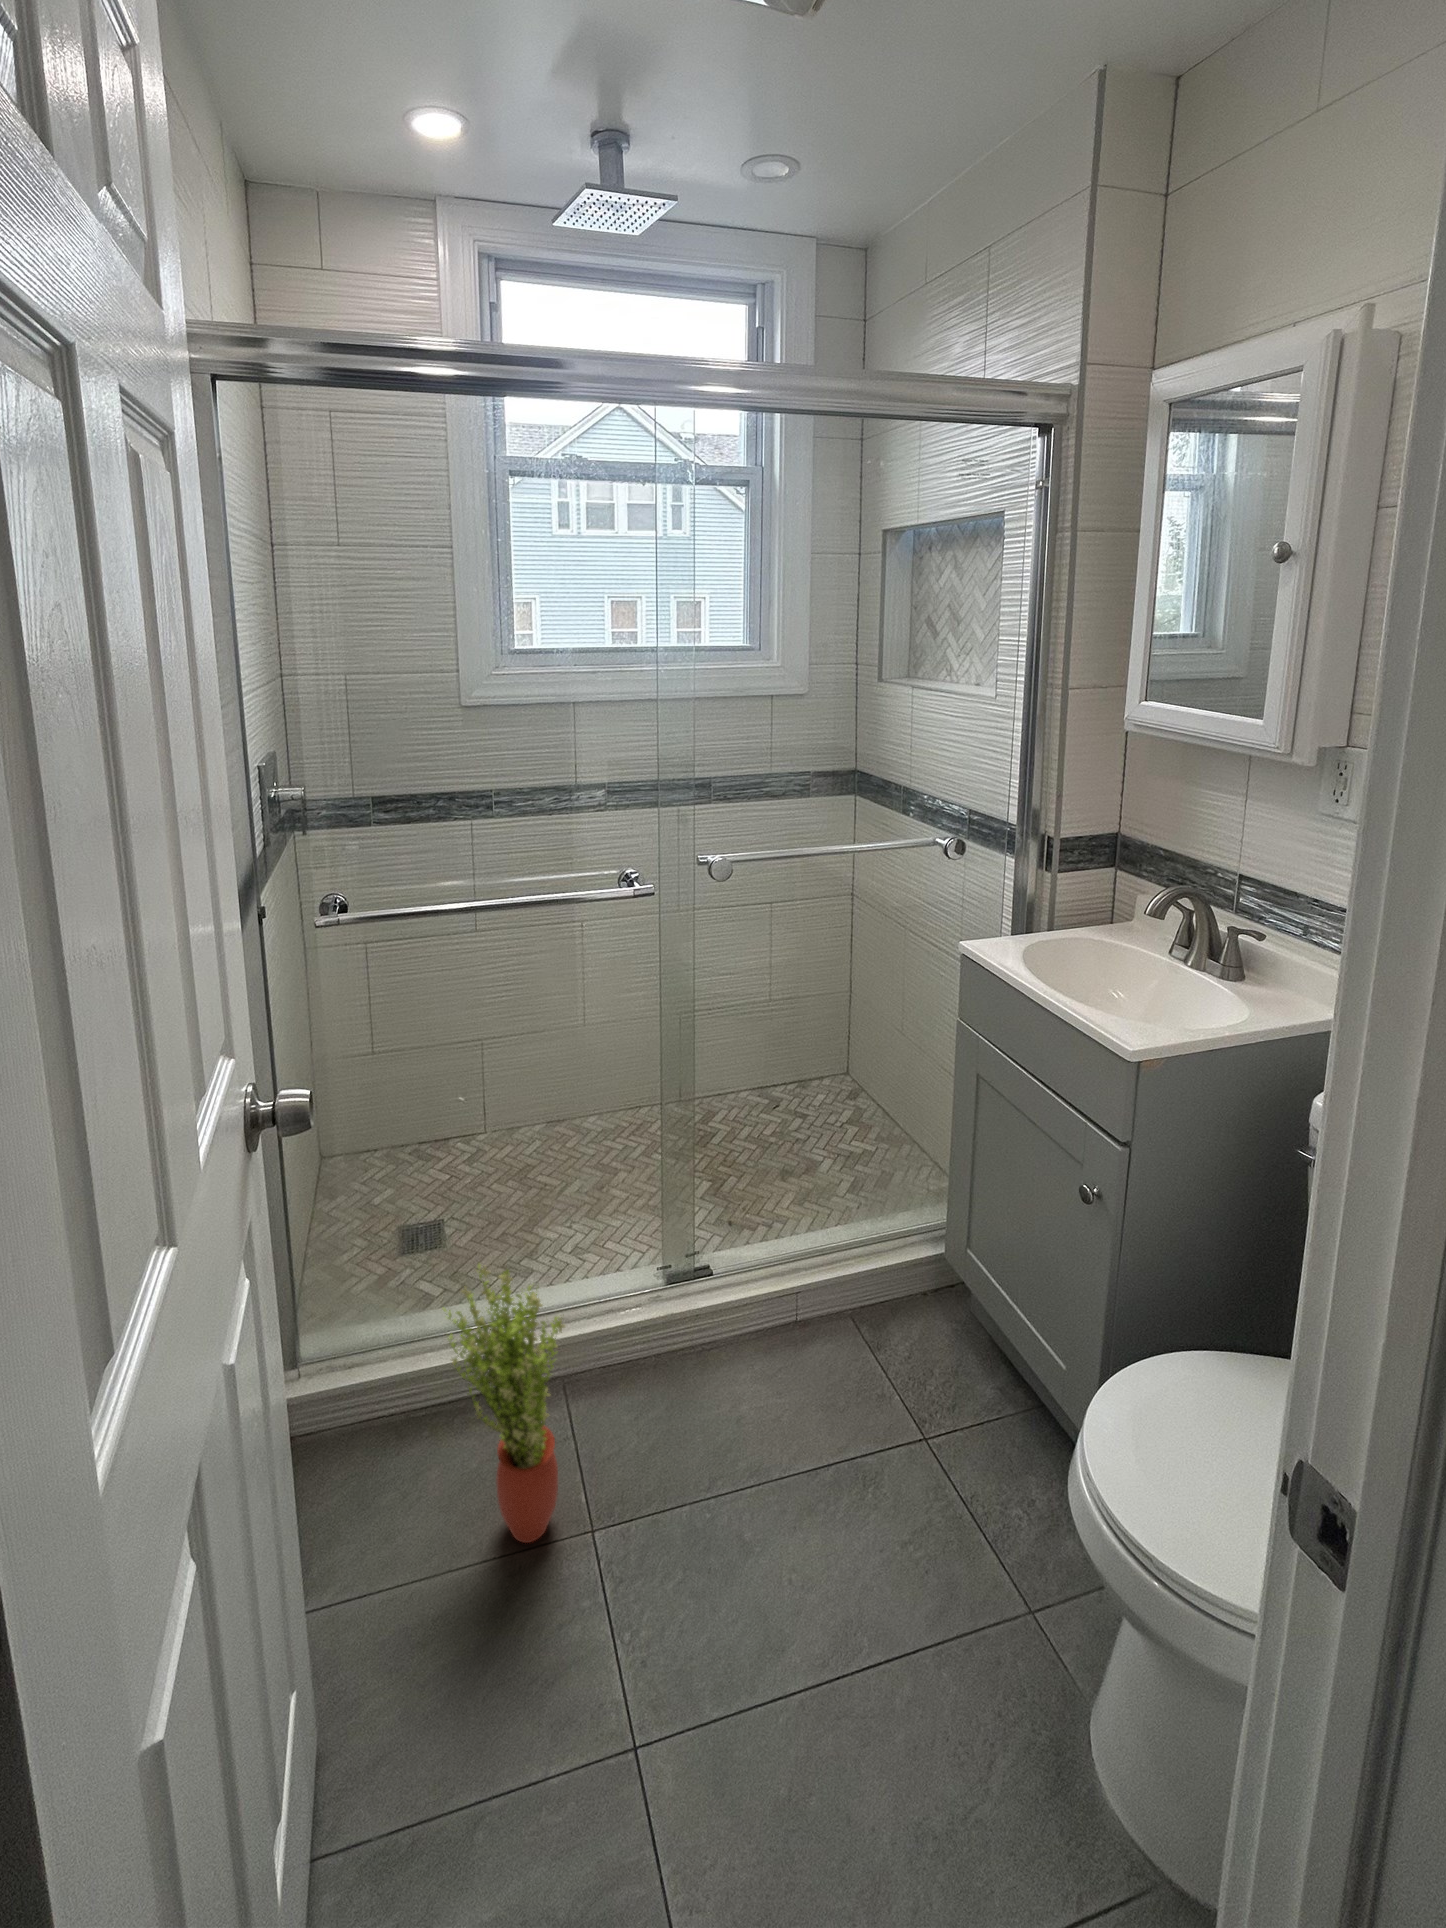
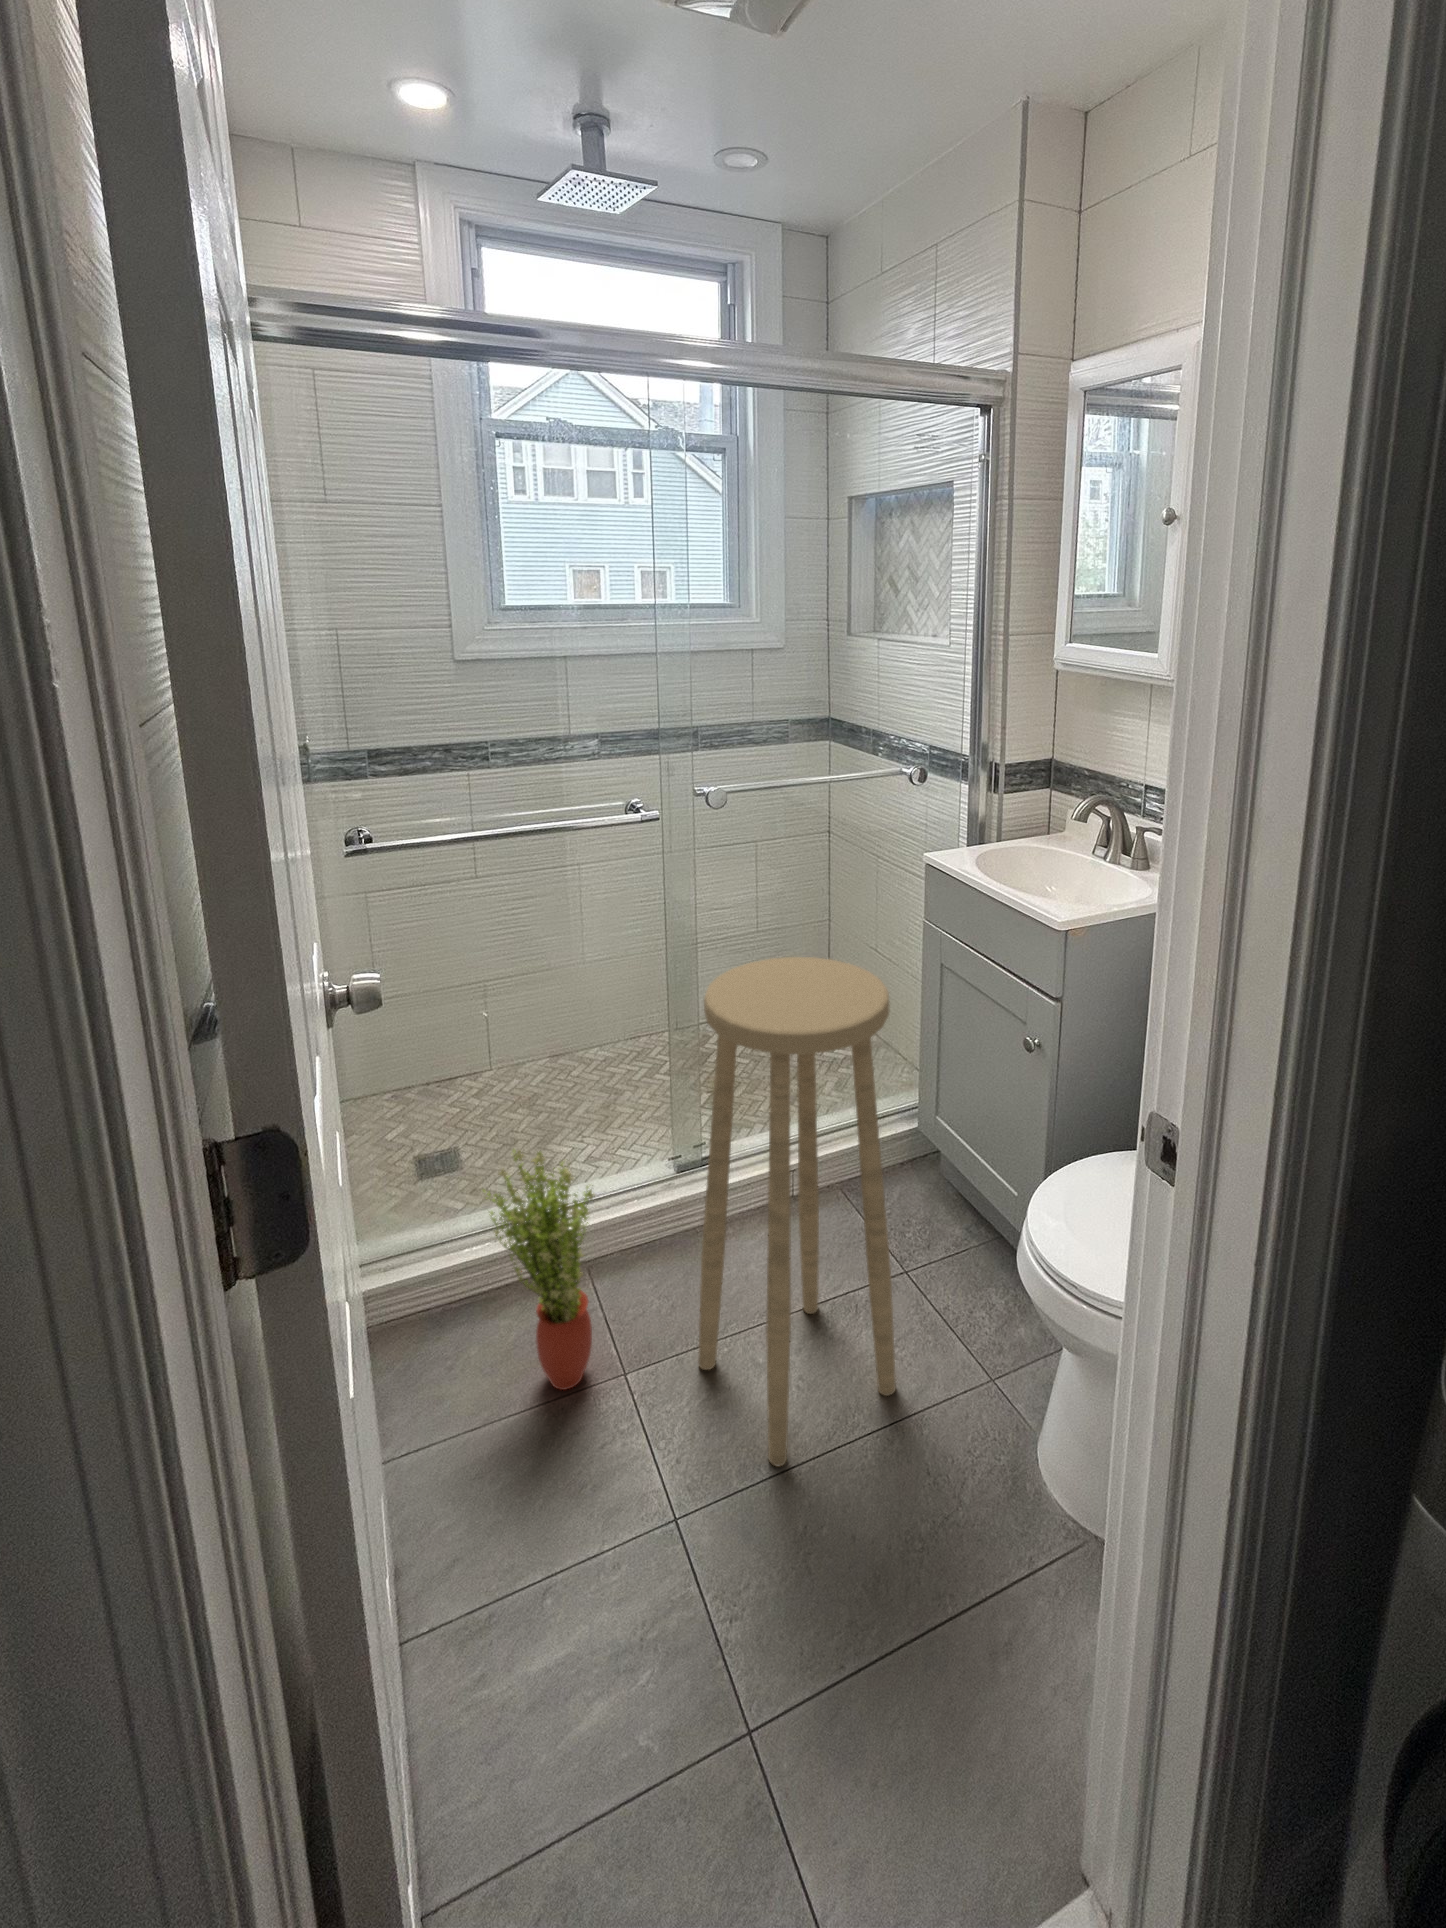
stool: none [676,1069,912,1693] -> present [698,957,896,1466]

